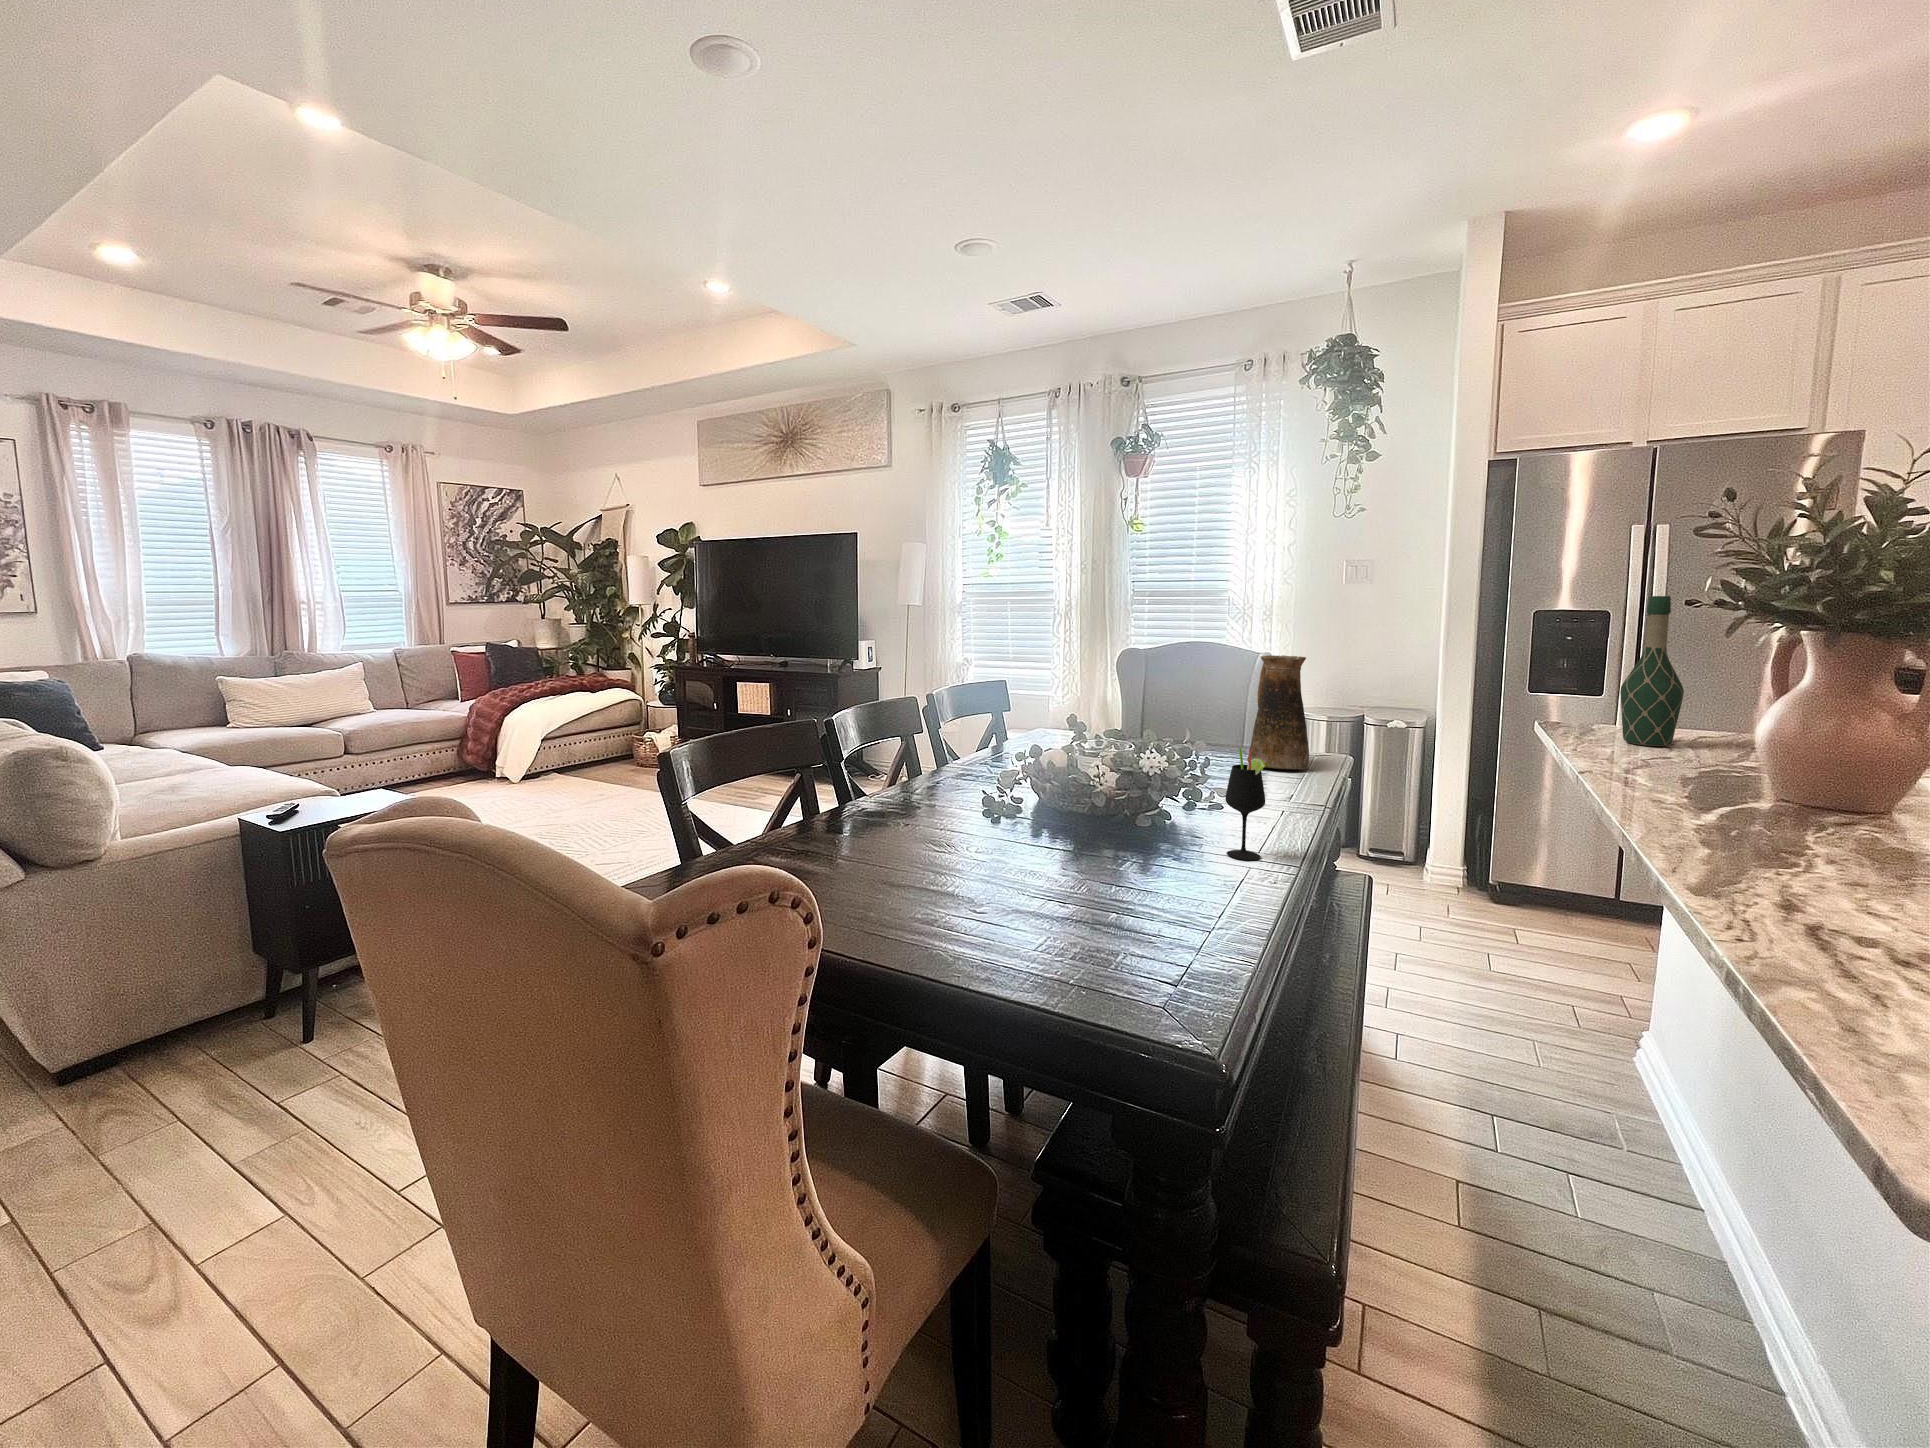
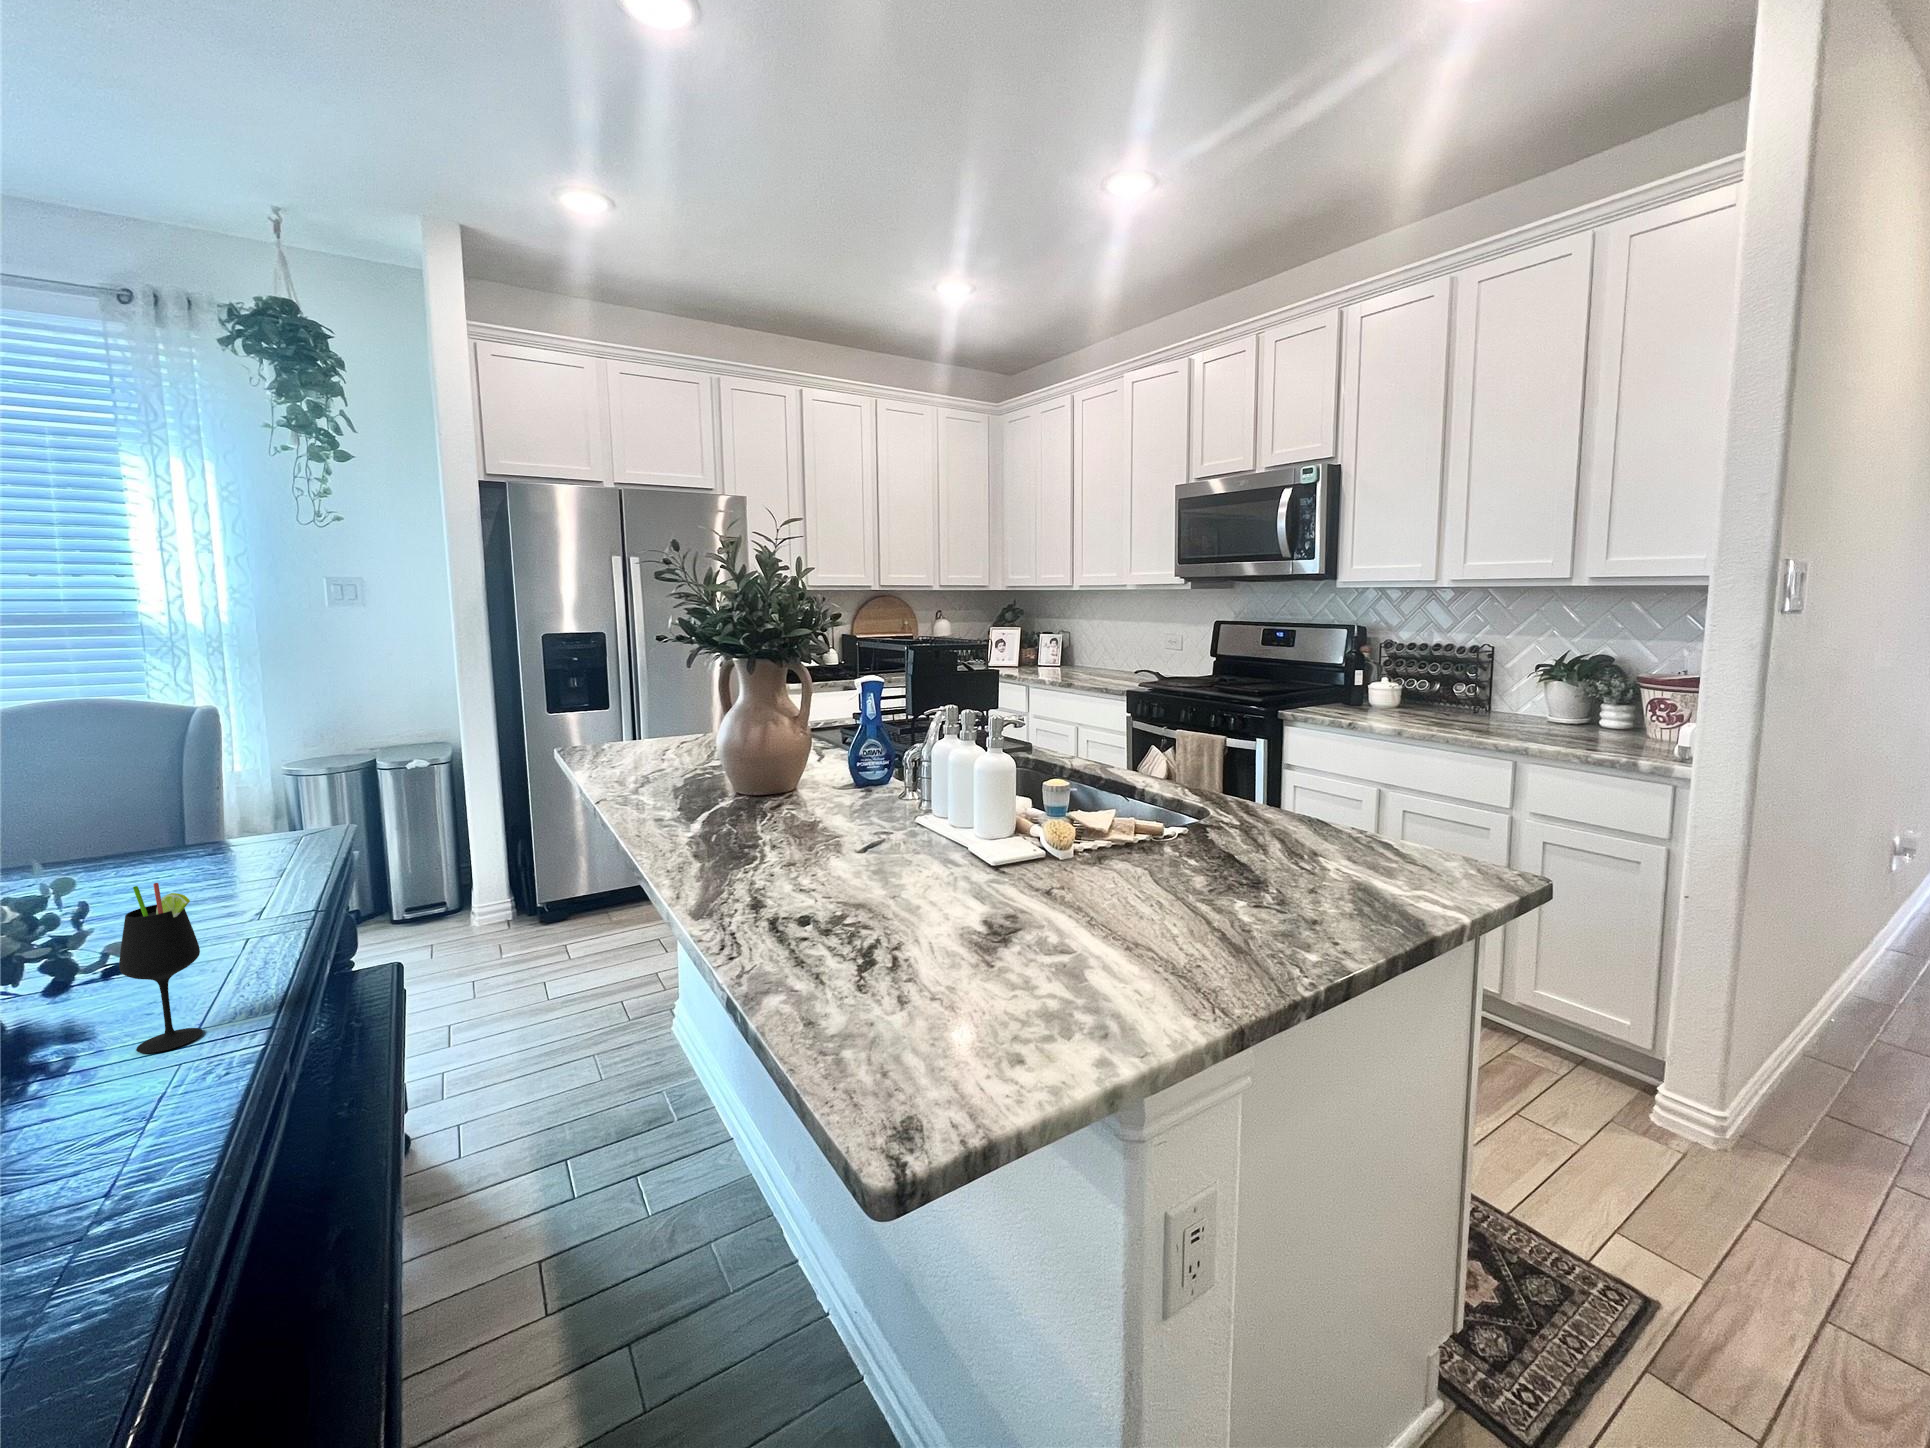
wine bottle: present [1620,596,1684,746] -> none [619,626,665,761]
pitcher: present [1247,655,1309,769] -> none [187,712,292,873]

